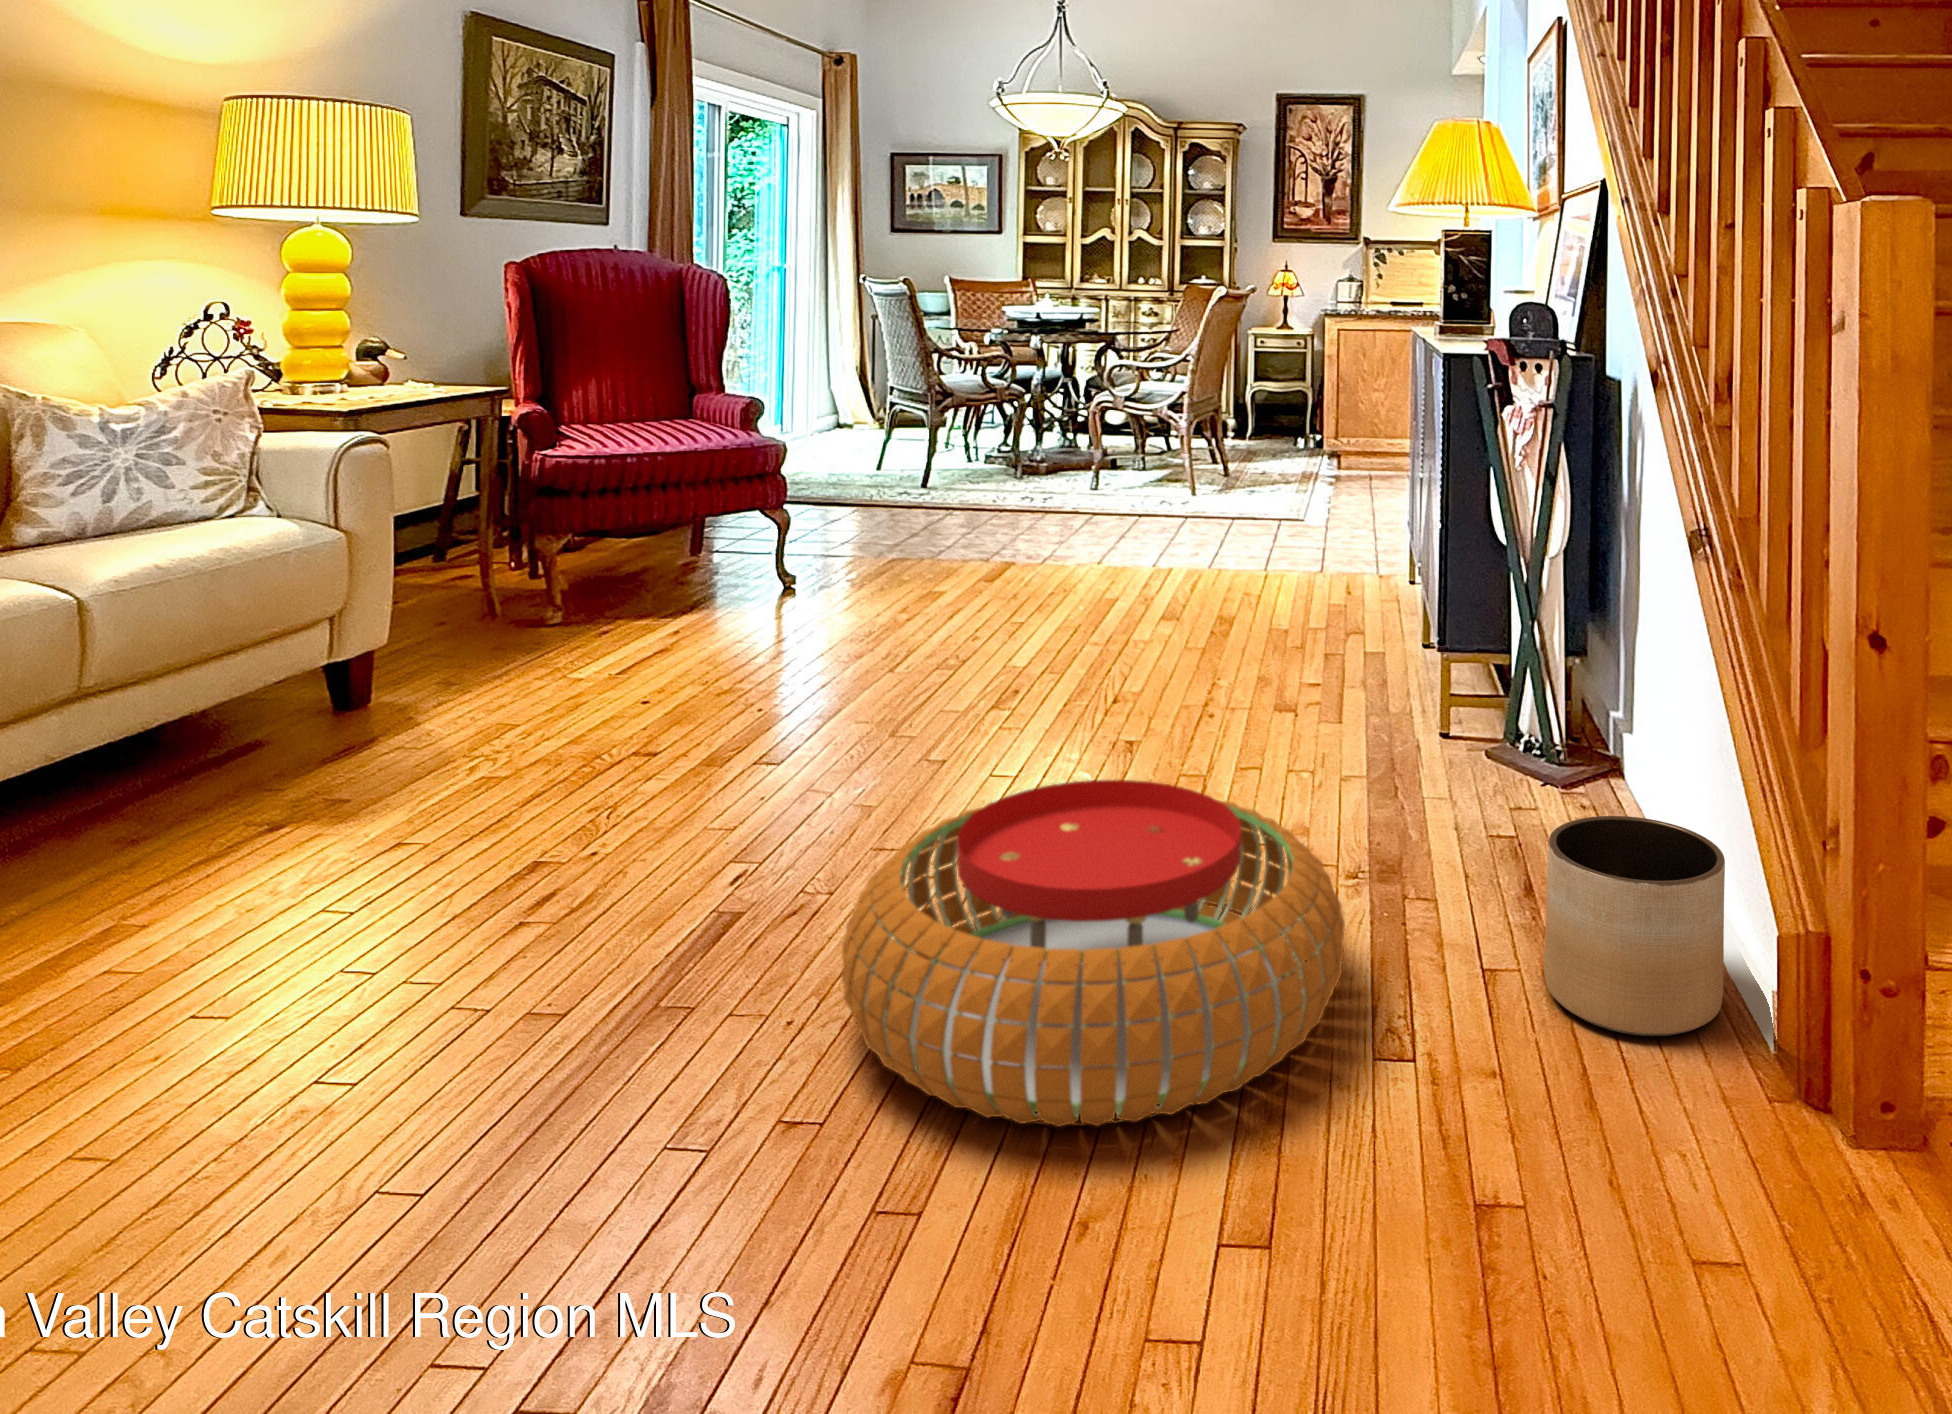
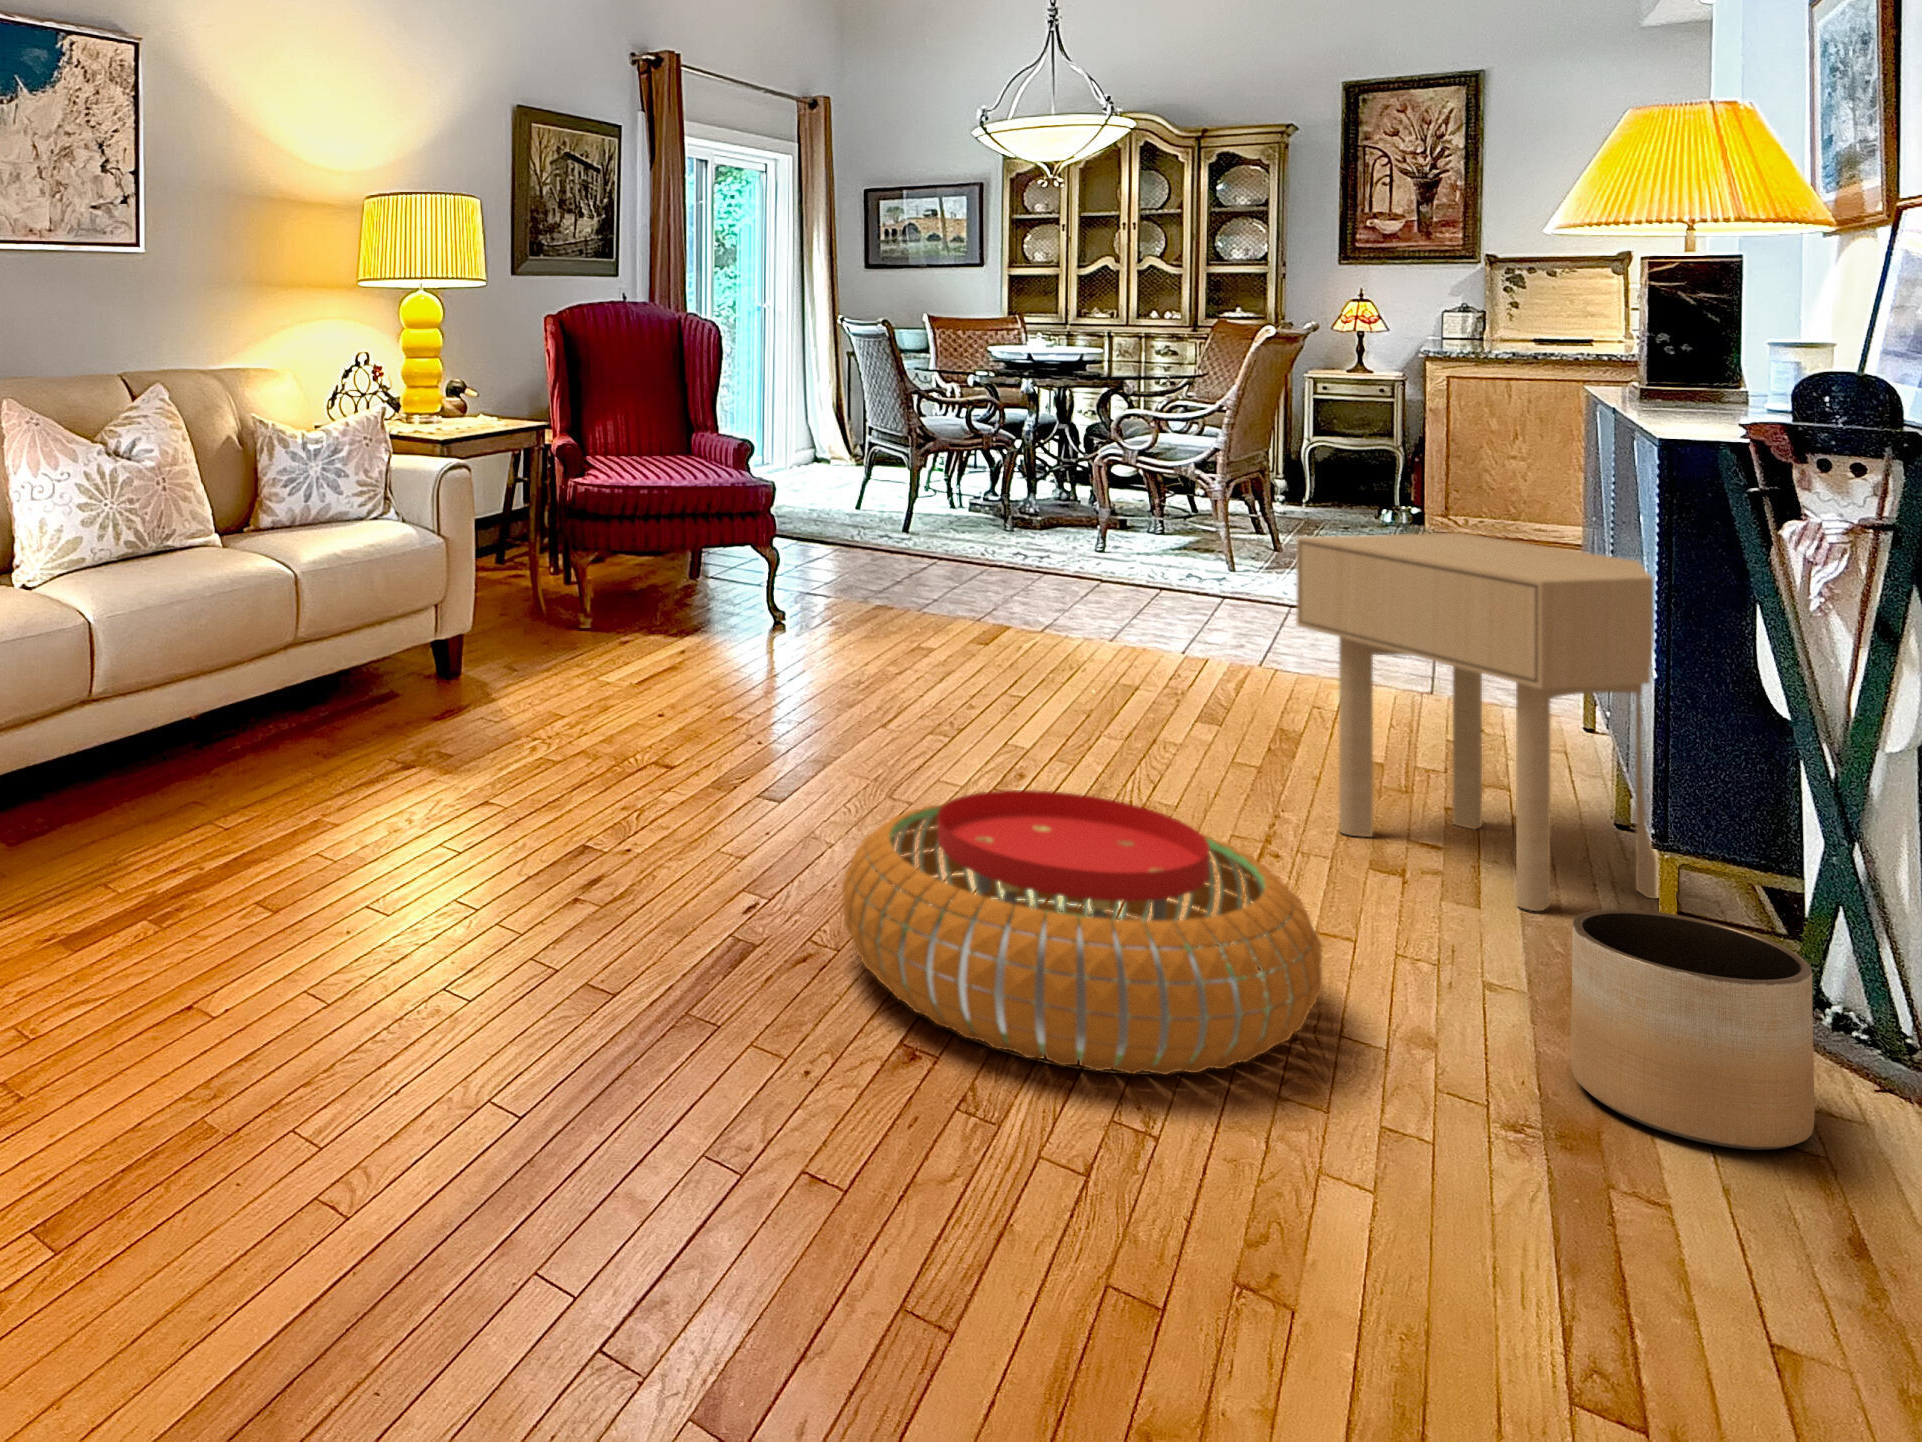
side table: none [1289,467,1611,807] -> present [1296,533,1657,911]

